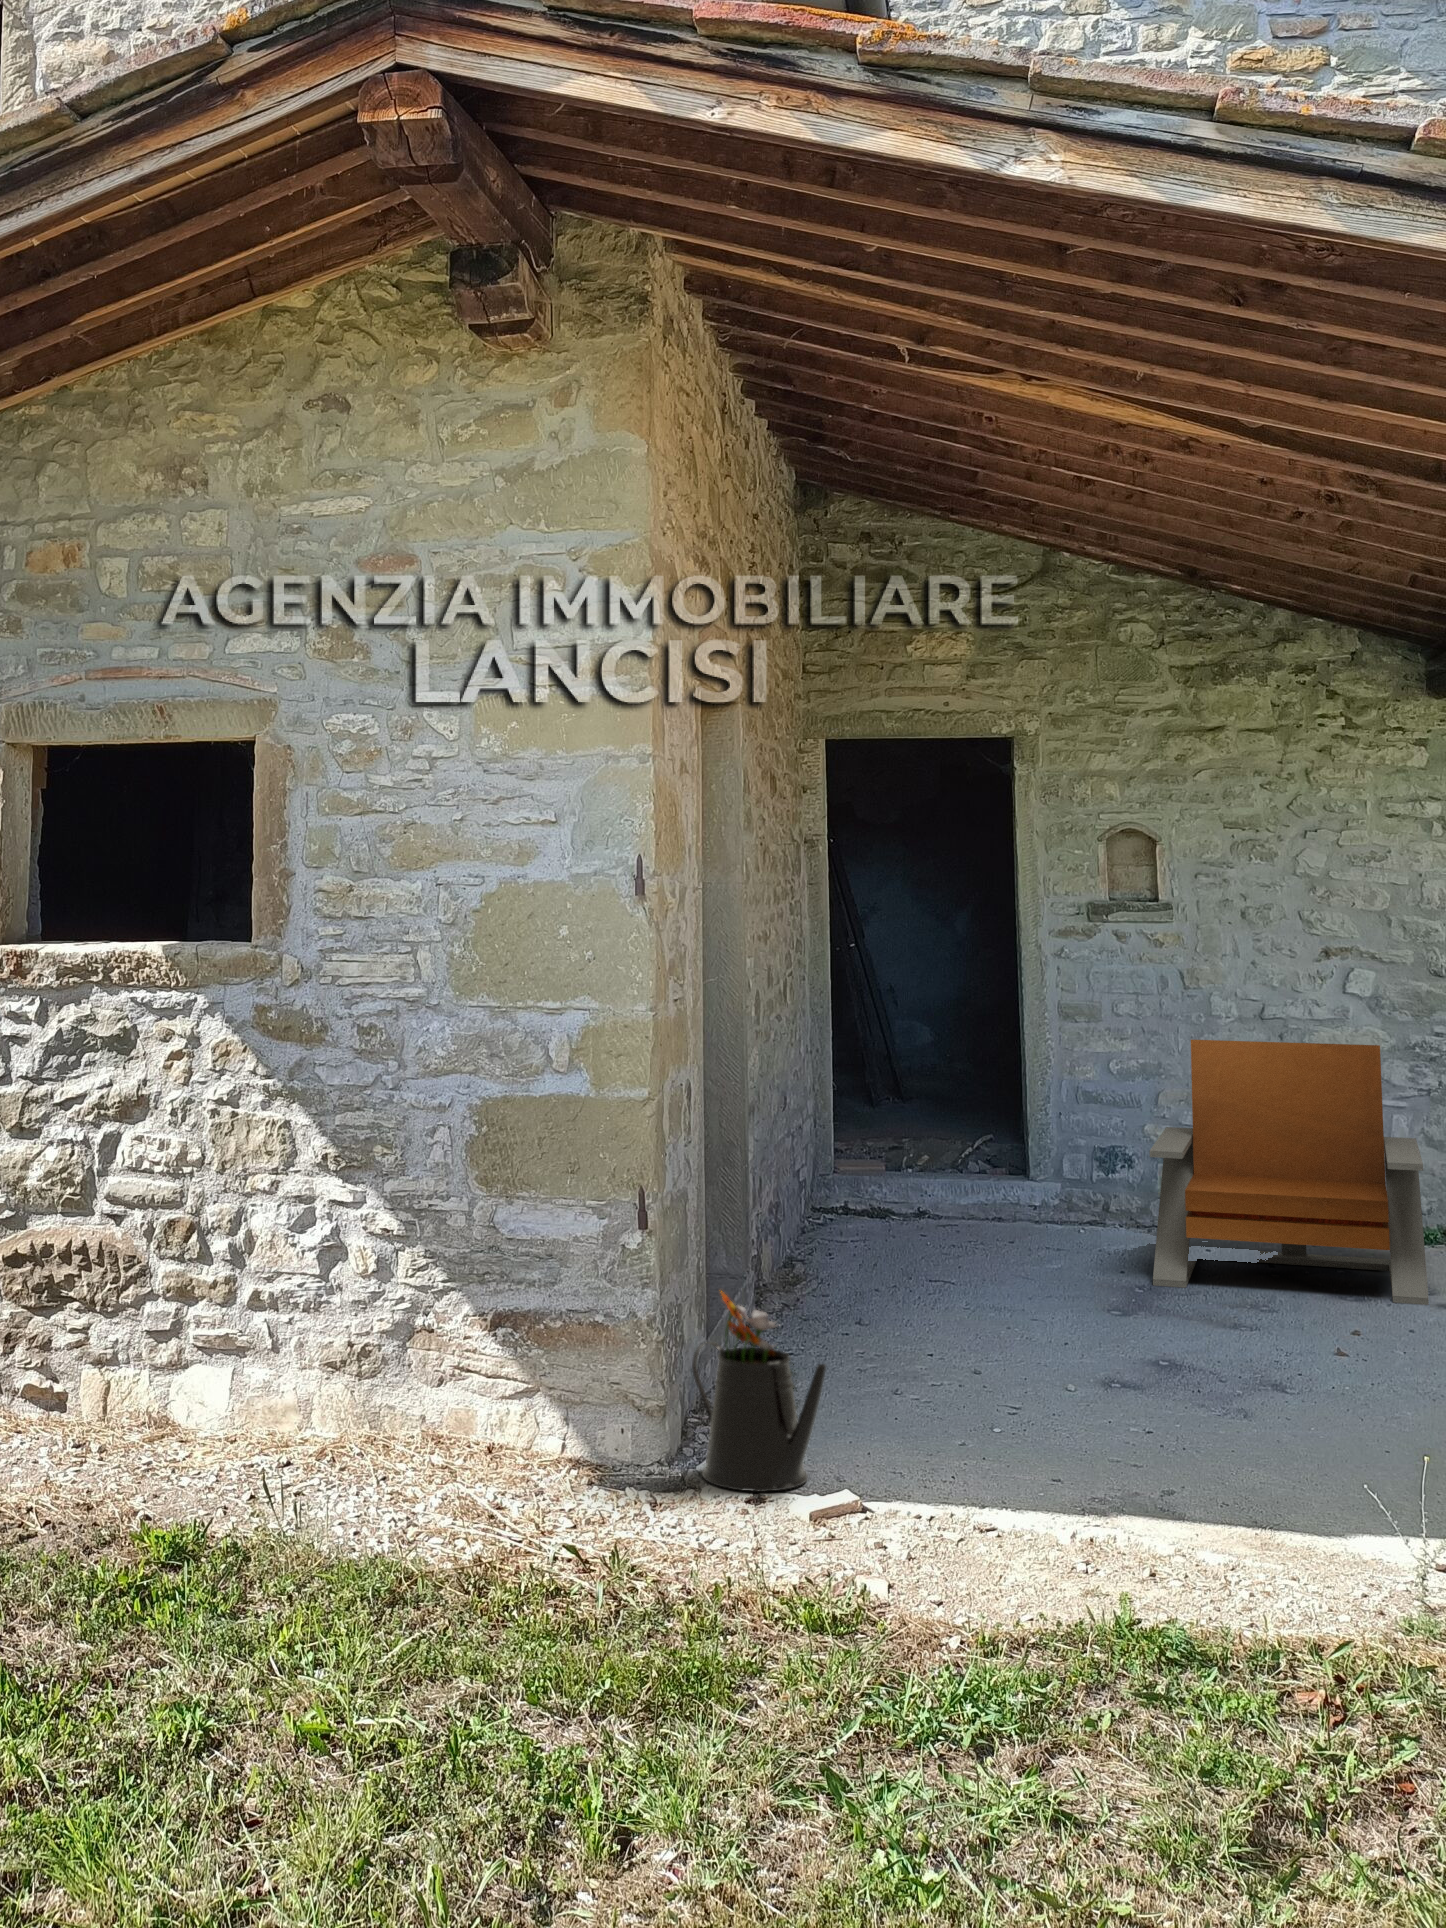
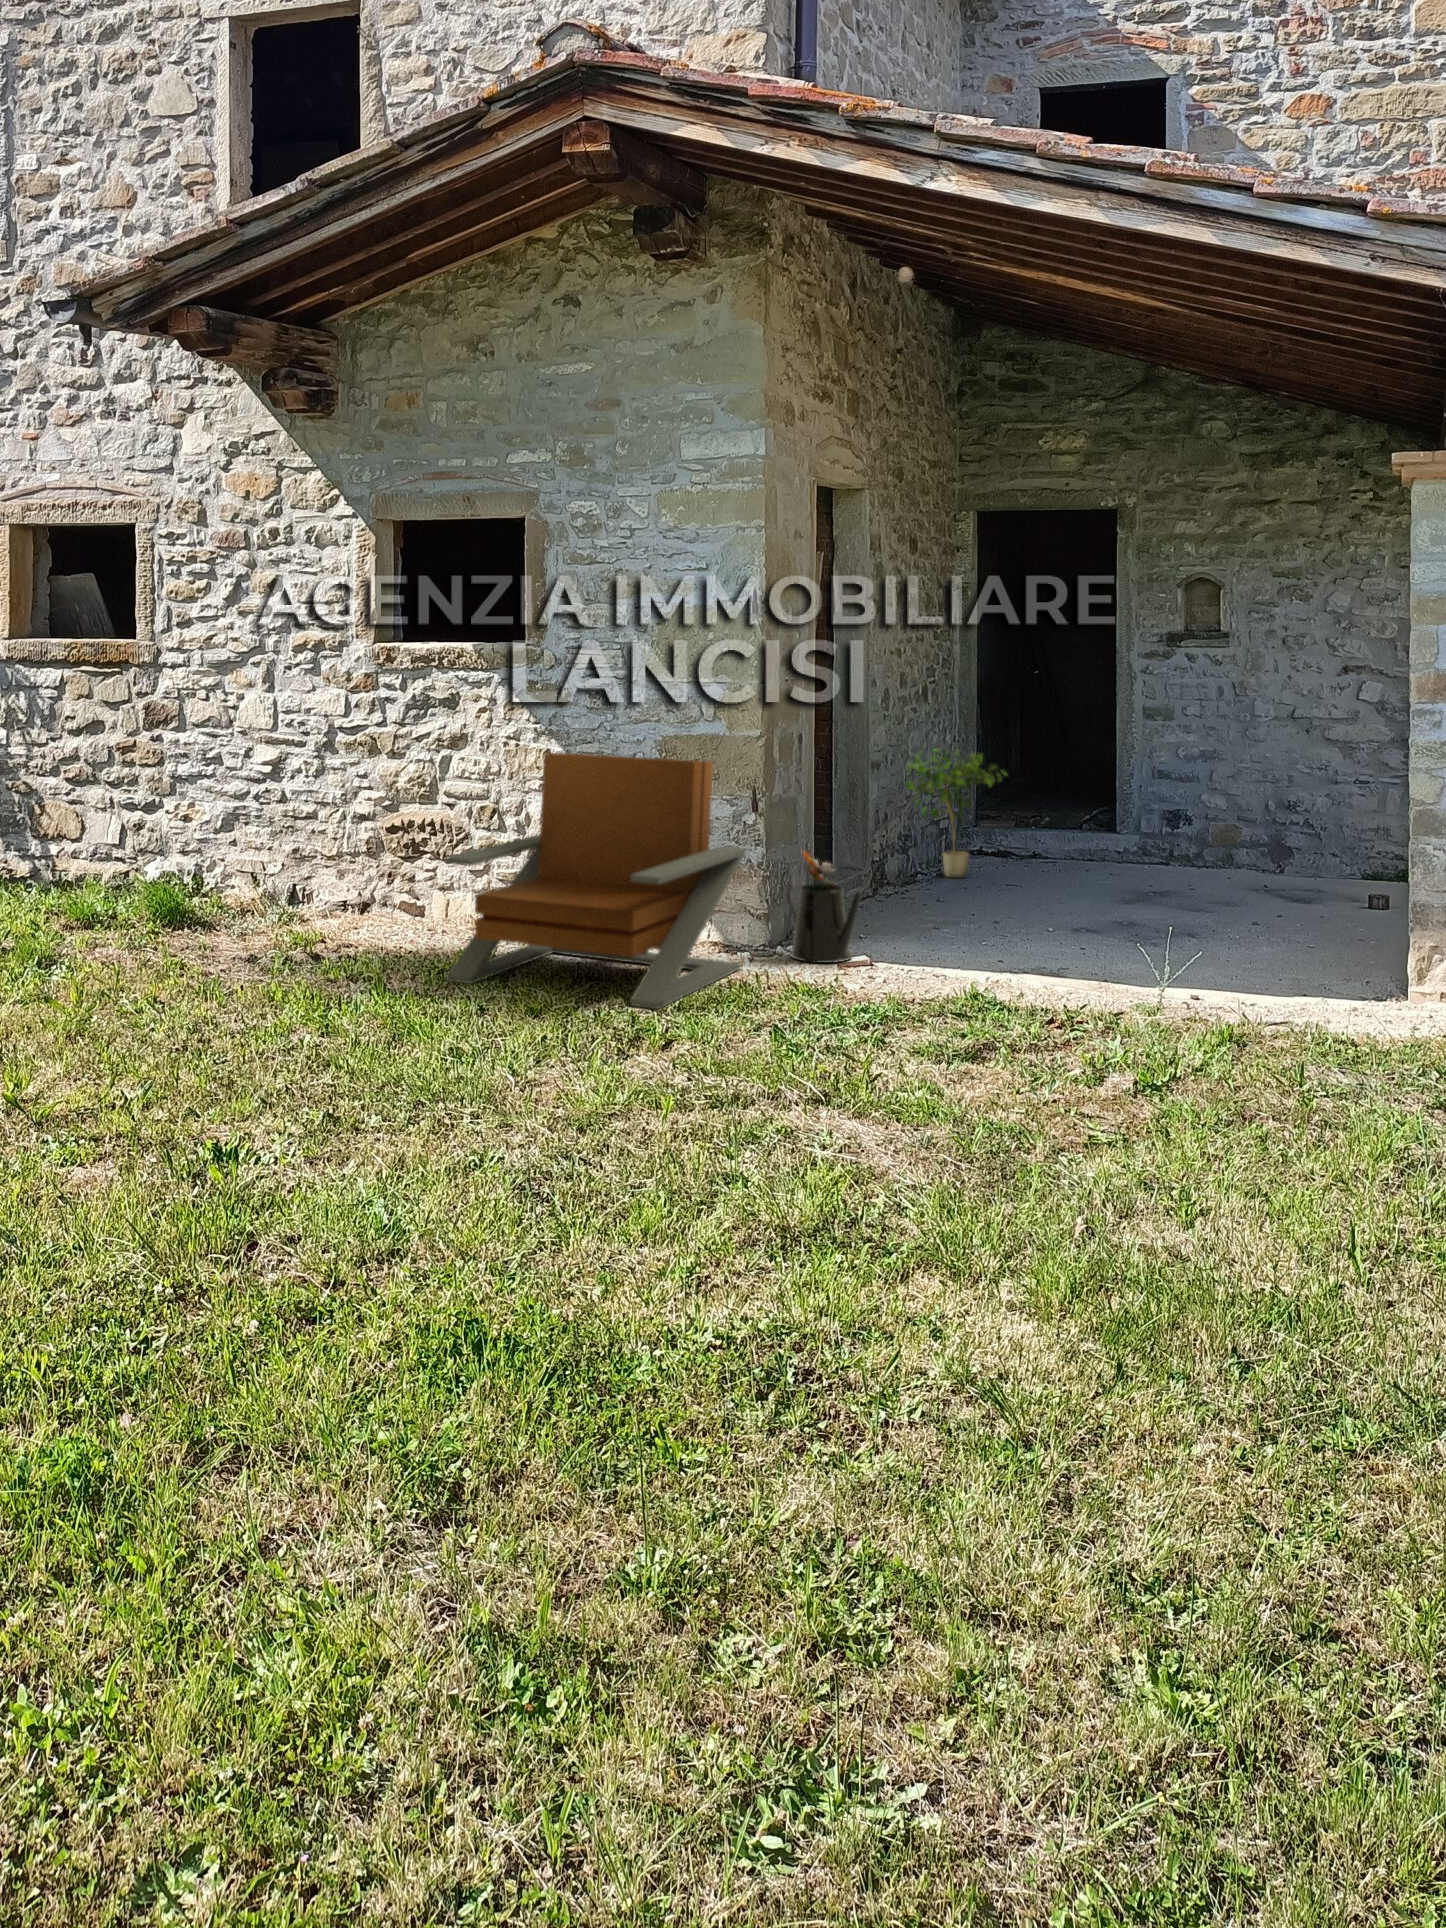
lounge chair: present [1149,1040,1429,1305] -> present [446,753,745,1009]
potted plant: none [820,1100,979,1308] -> present [906,748,1007,878]

